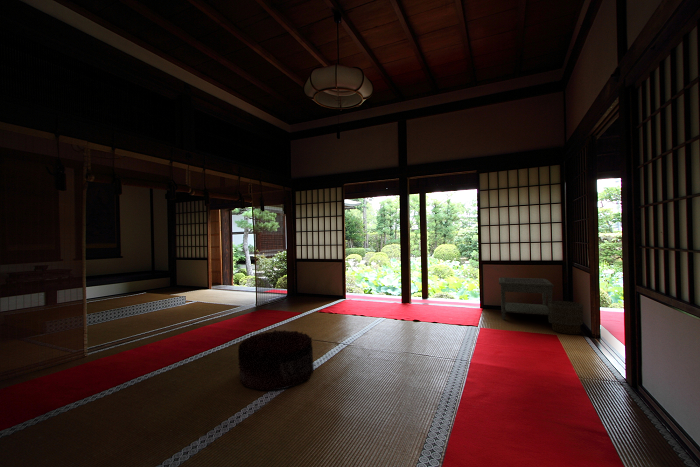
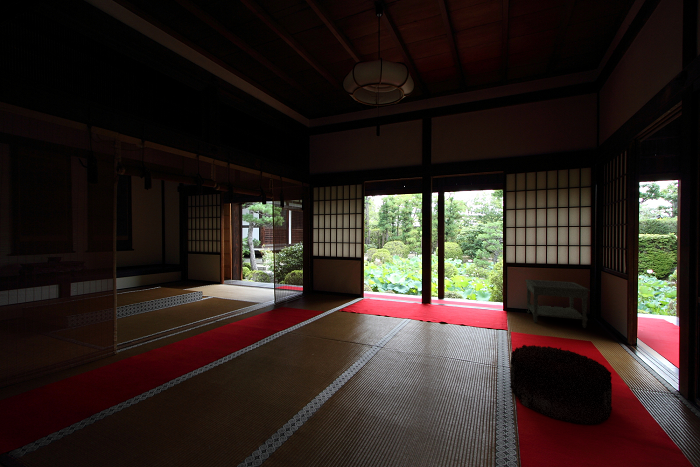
planter: present [549,301,583,334] -> none [588,306,626,341]
pouf: present [238,330,314,391] -> present [510,345,612,424]

